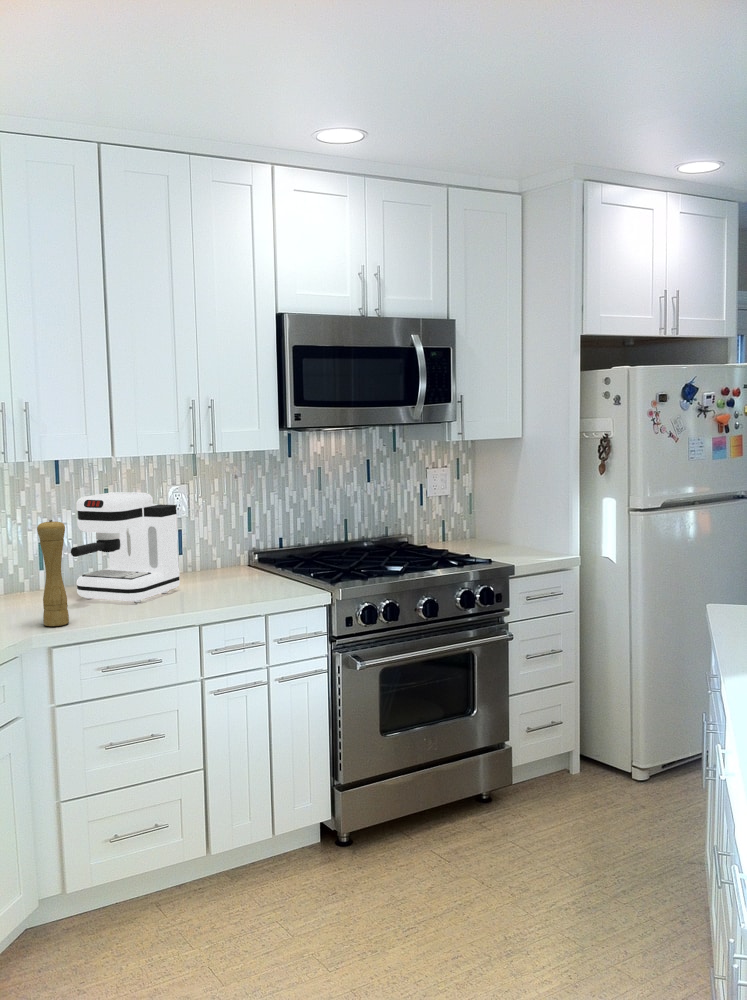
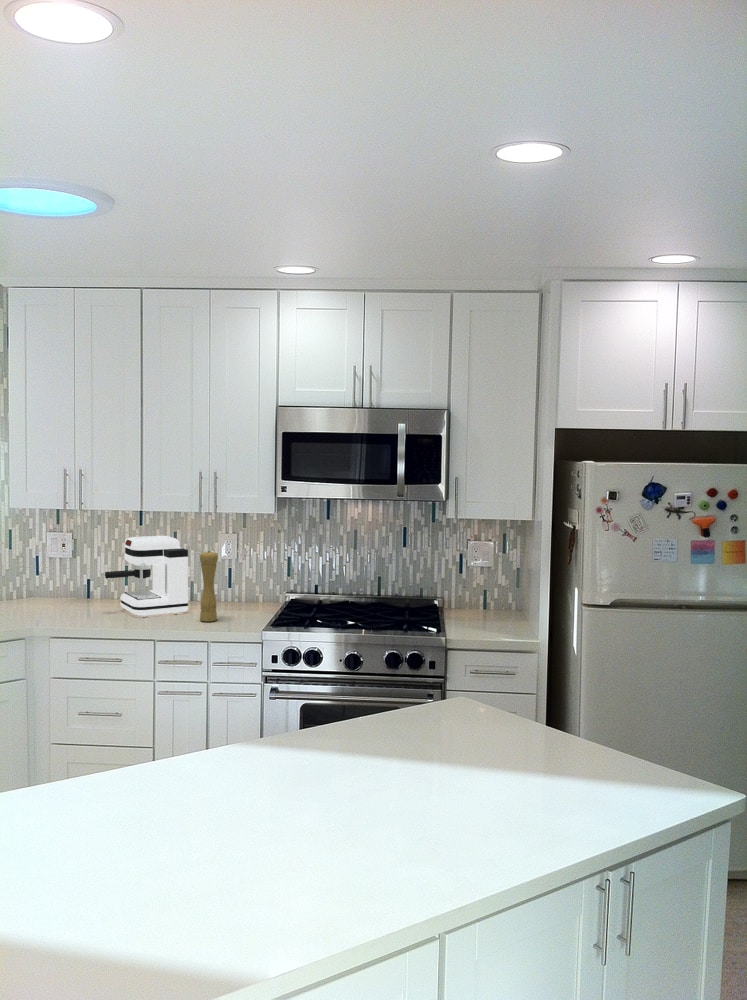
pepper mill: present [37,520,69,626] -> present [200,551,218,622]

